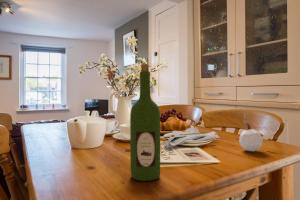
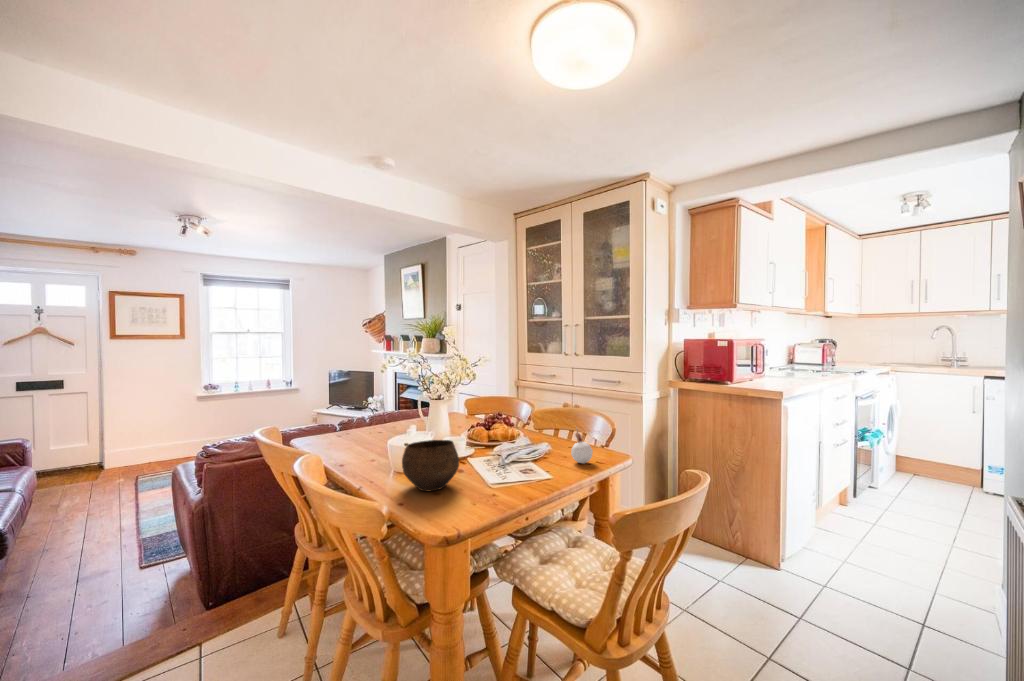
wine bottle: present [130,64,160,181] -> none [479,399,504,500]
bowl: none [59,118,118,167] -> present [402,440,459,492]

